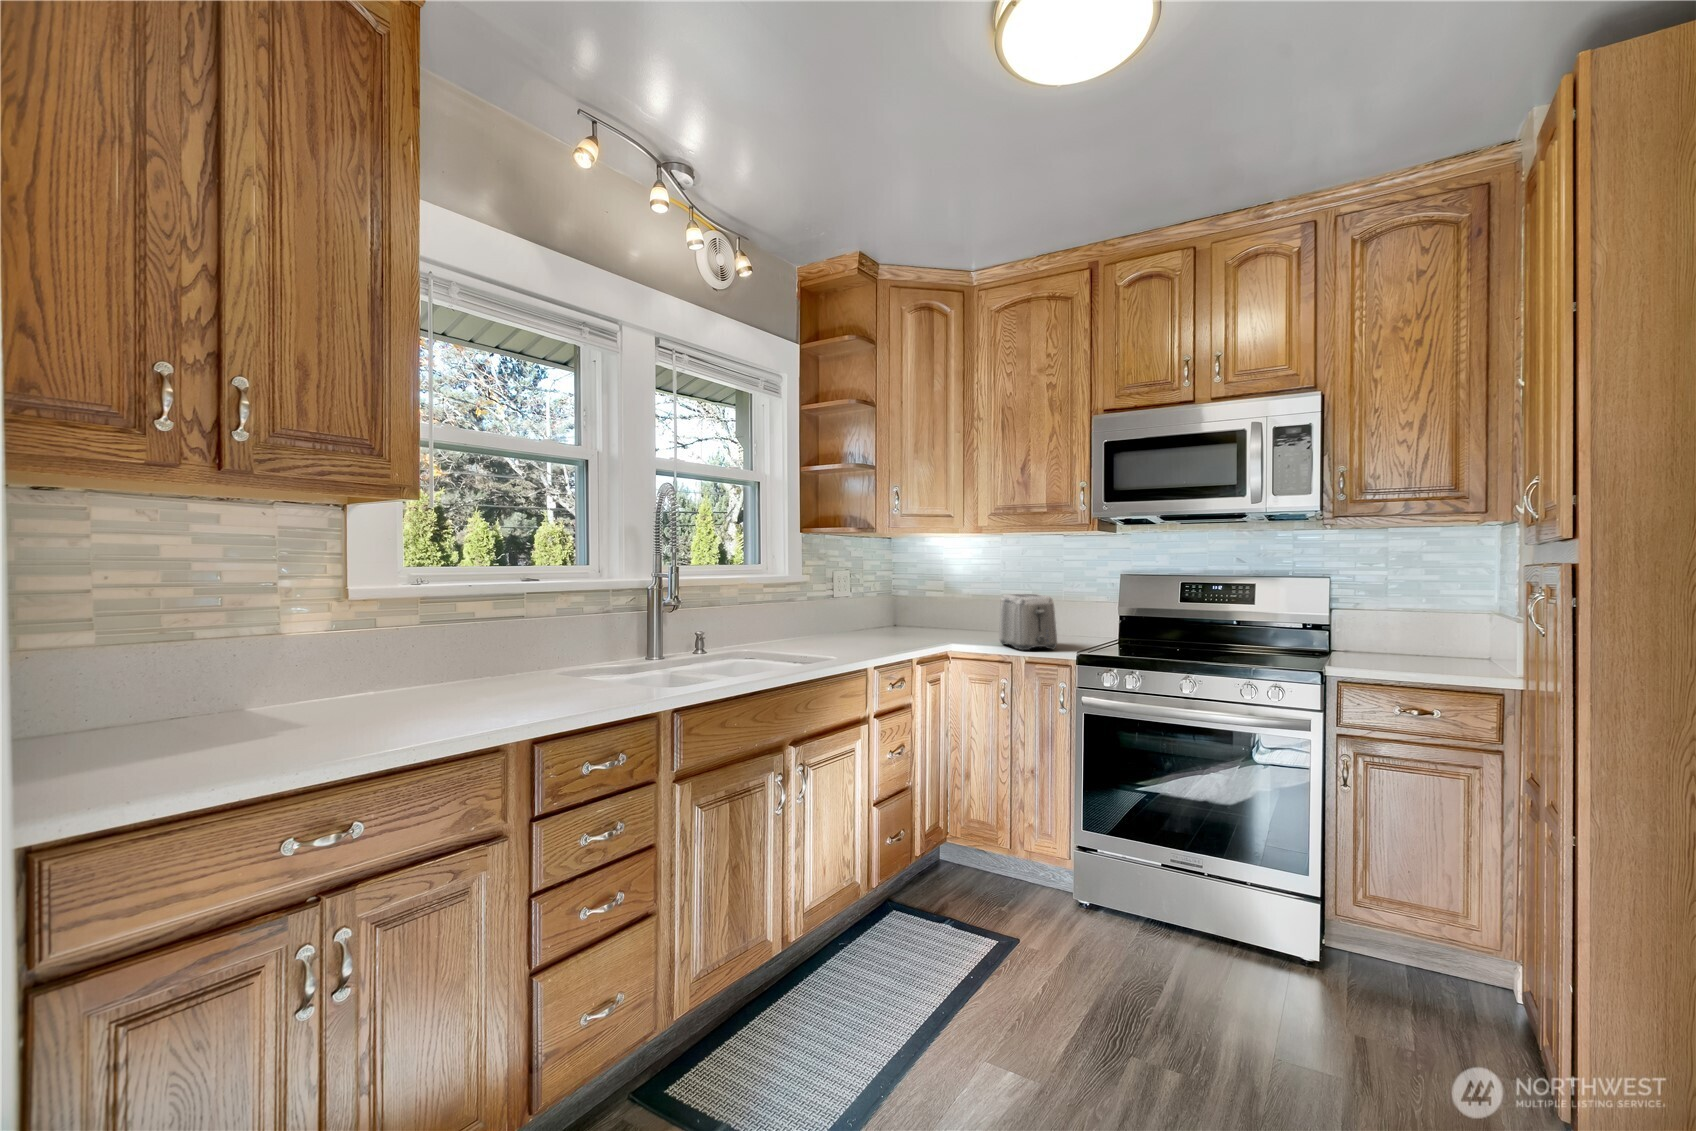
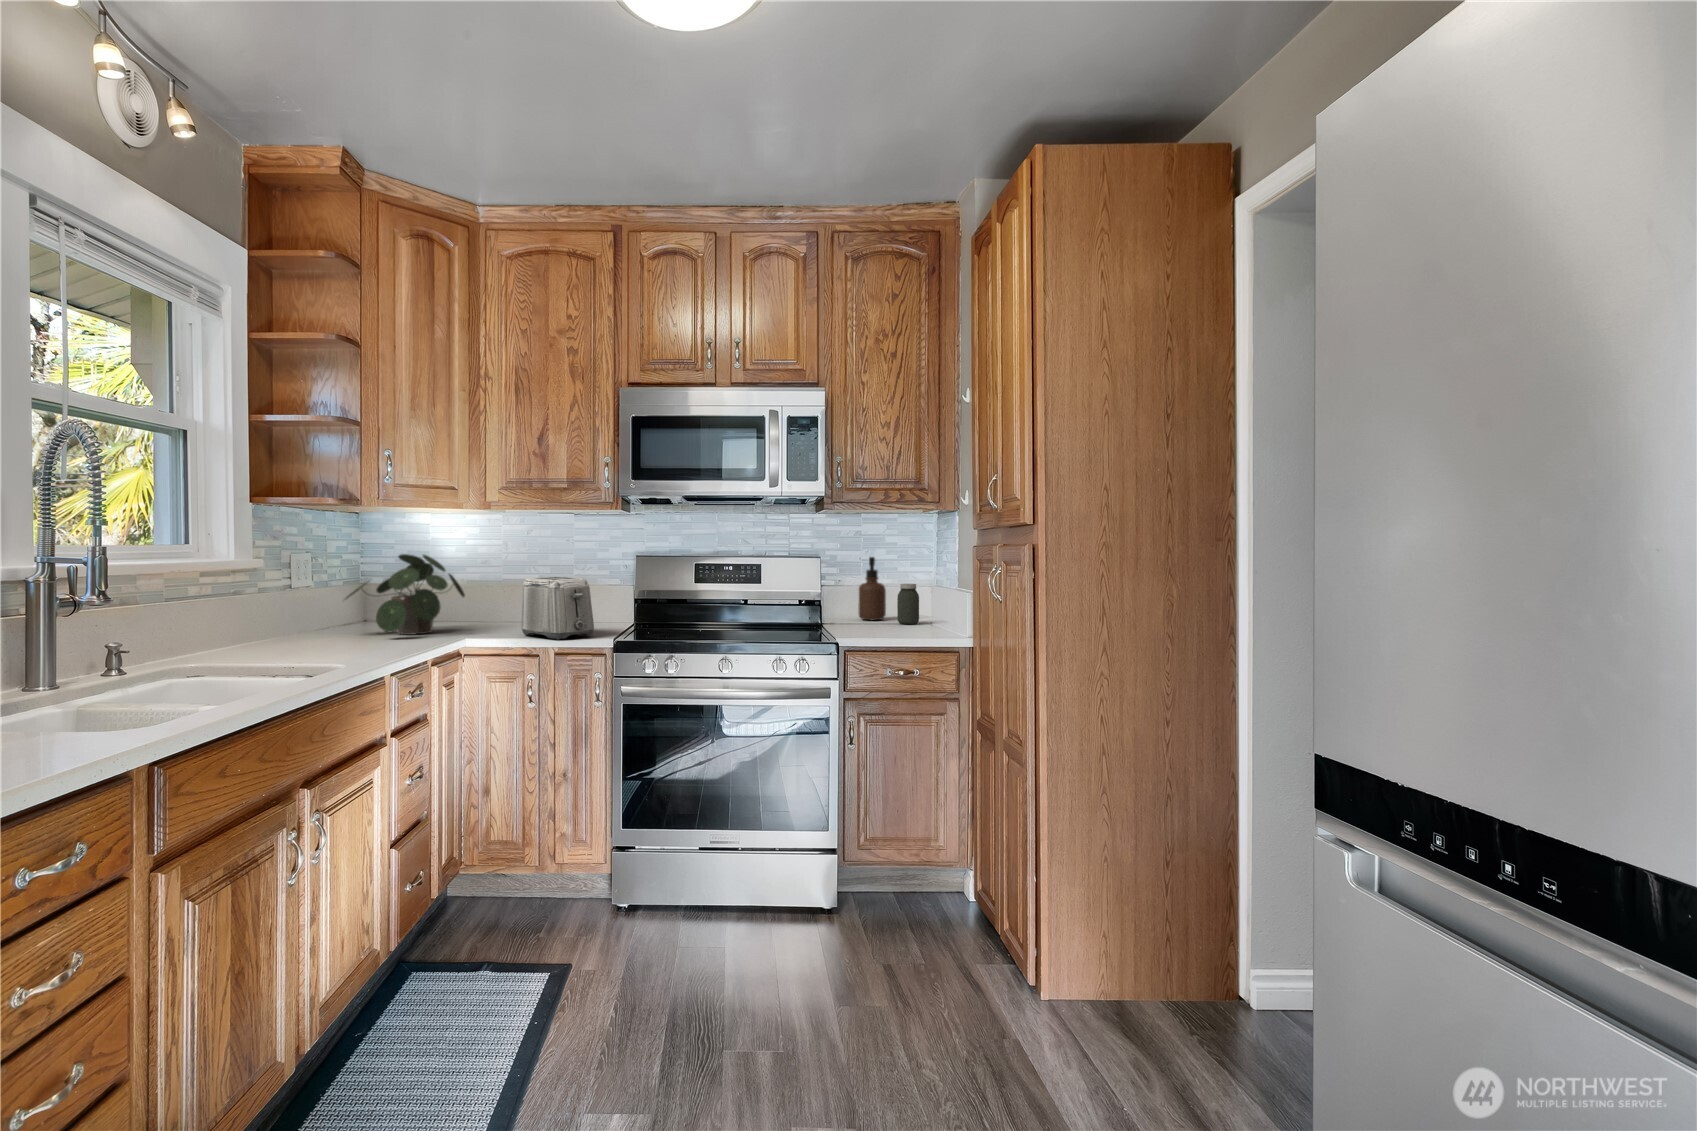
potted plant: none [876,572,964,637] -> present [345,554,465,635]
soap dispenser: none [1378,581,1417,658] -> present [858,557,886,620]
jar: none [1427,616,1461,666] -> present [897,584,919,624]

